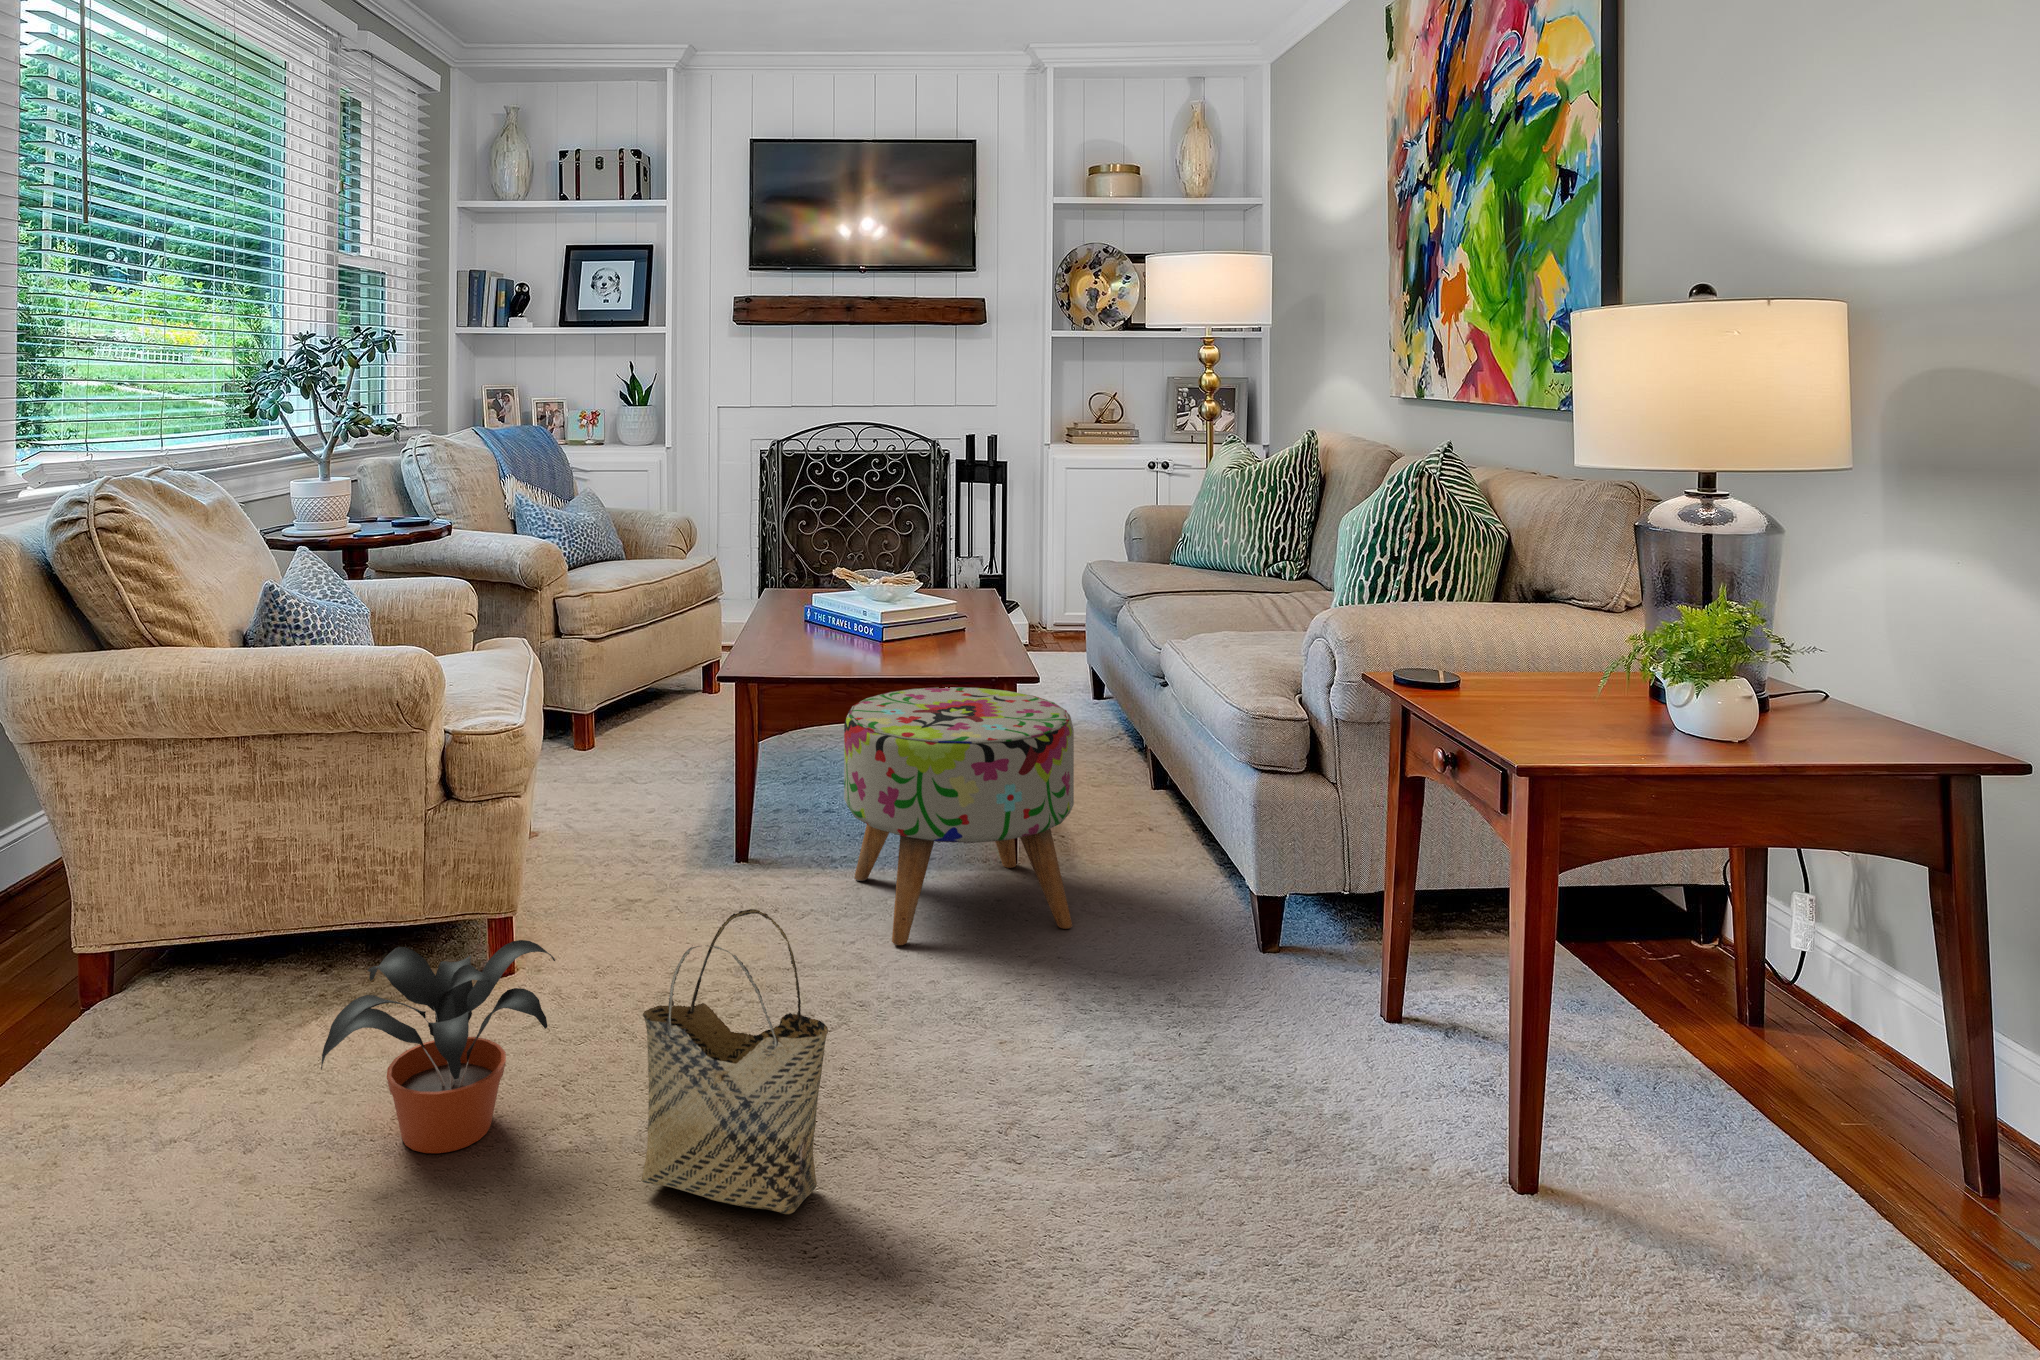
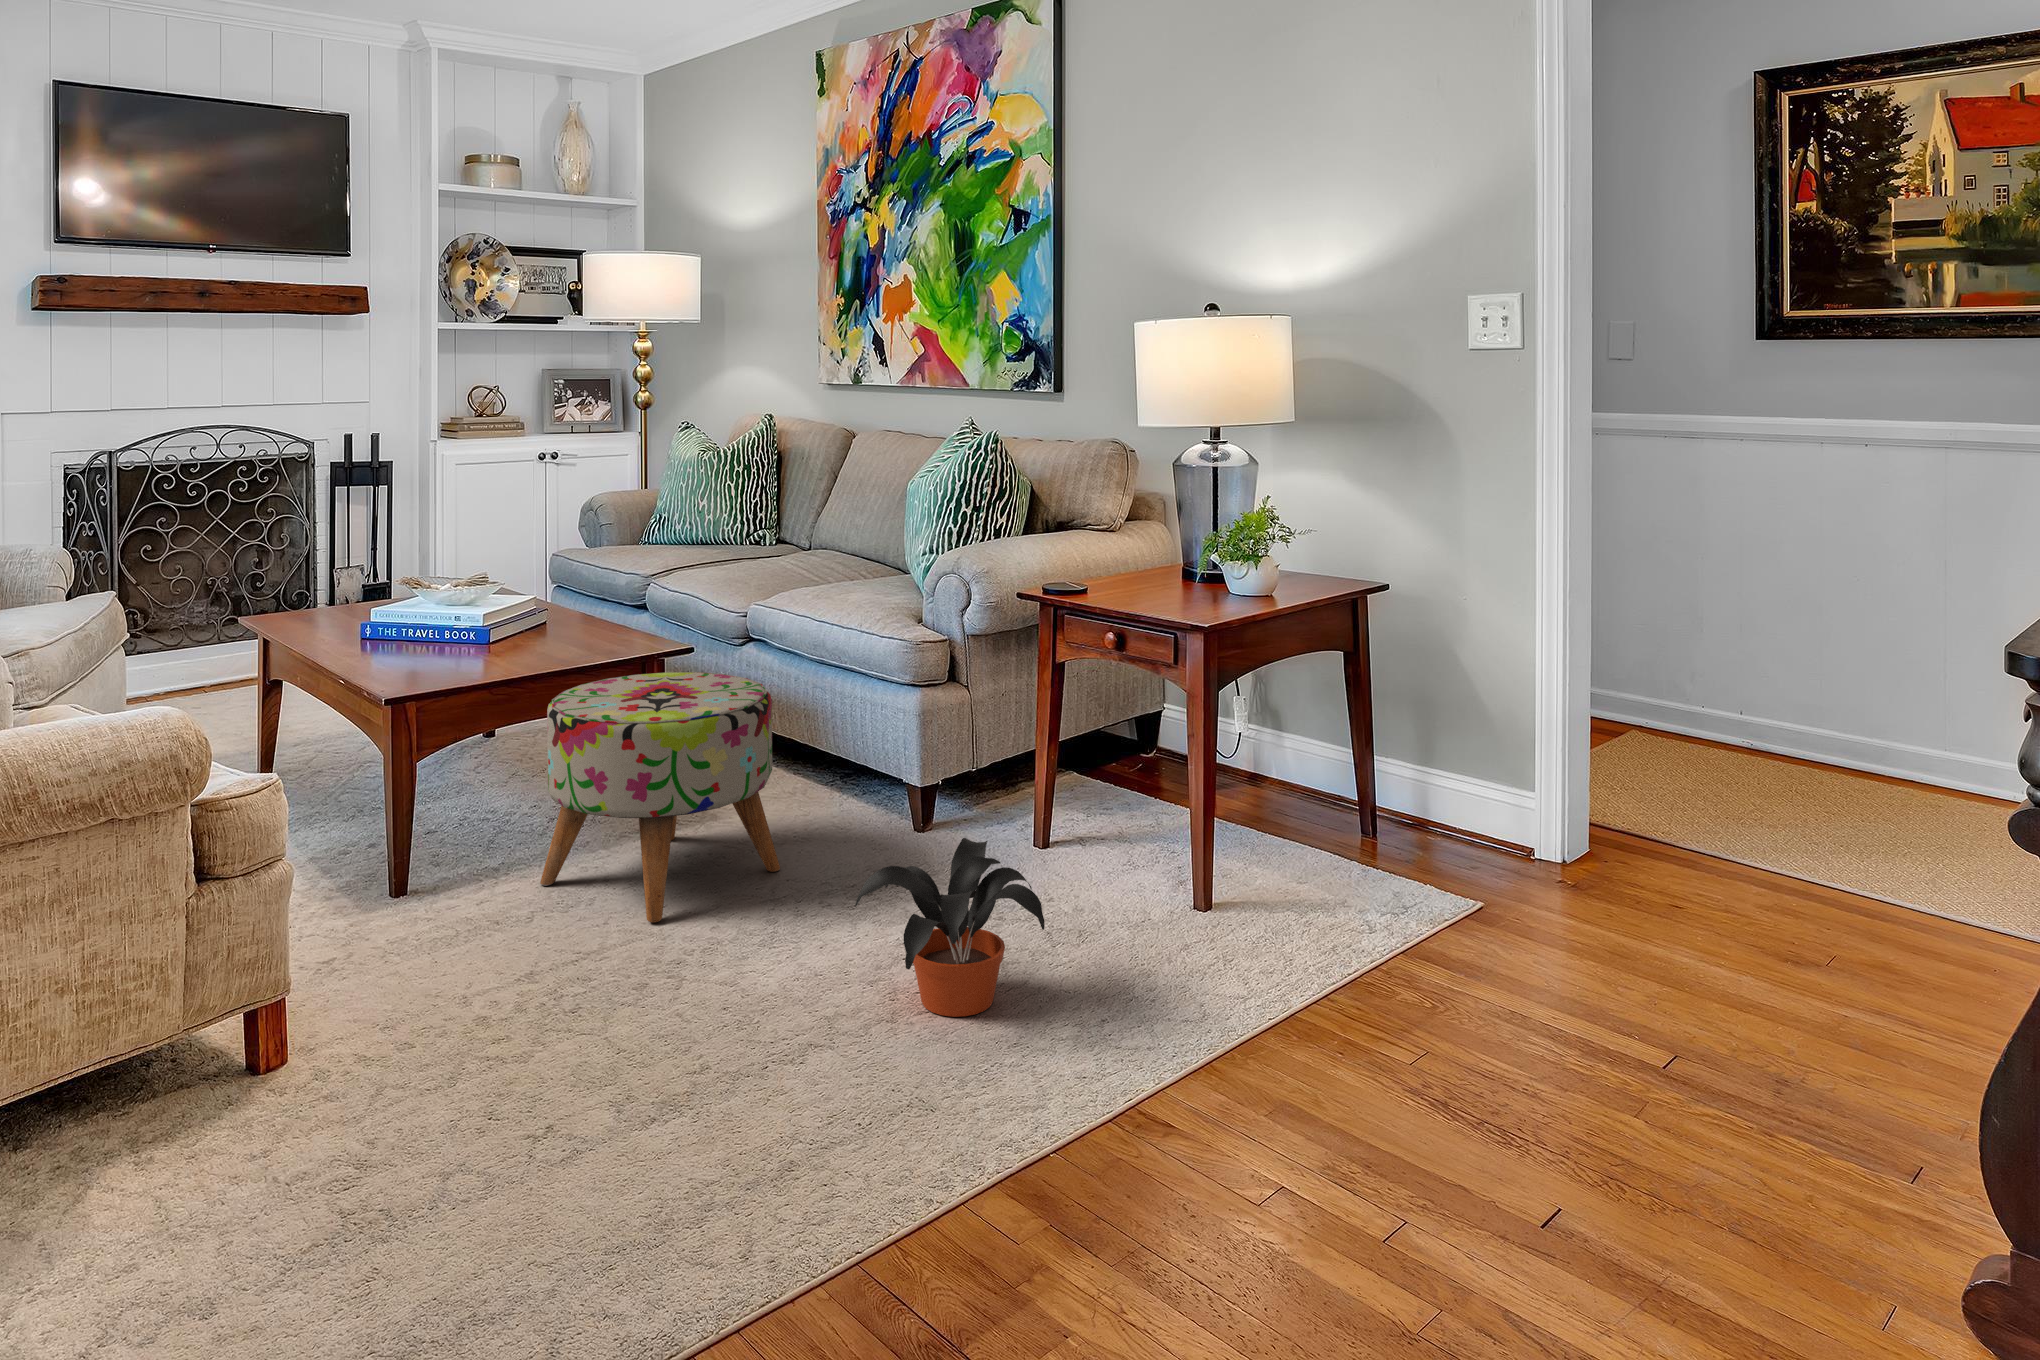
woven basket: present [642,909,828,1214] -> none [666,873,840,1154]
potted plant: present [321,940,555,1153] -> present [855,838,1045,1017]

